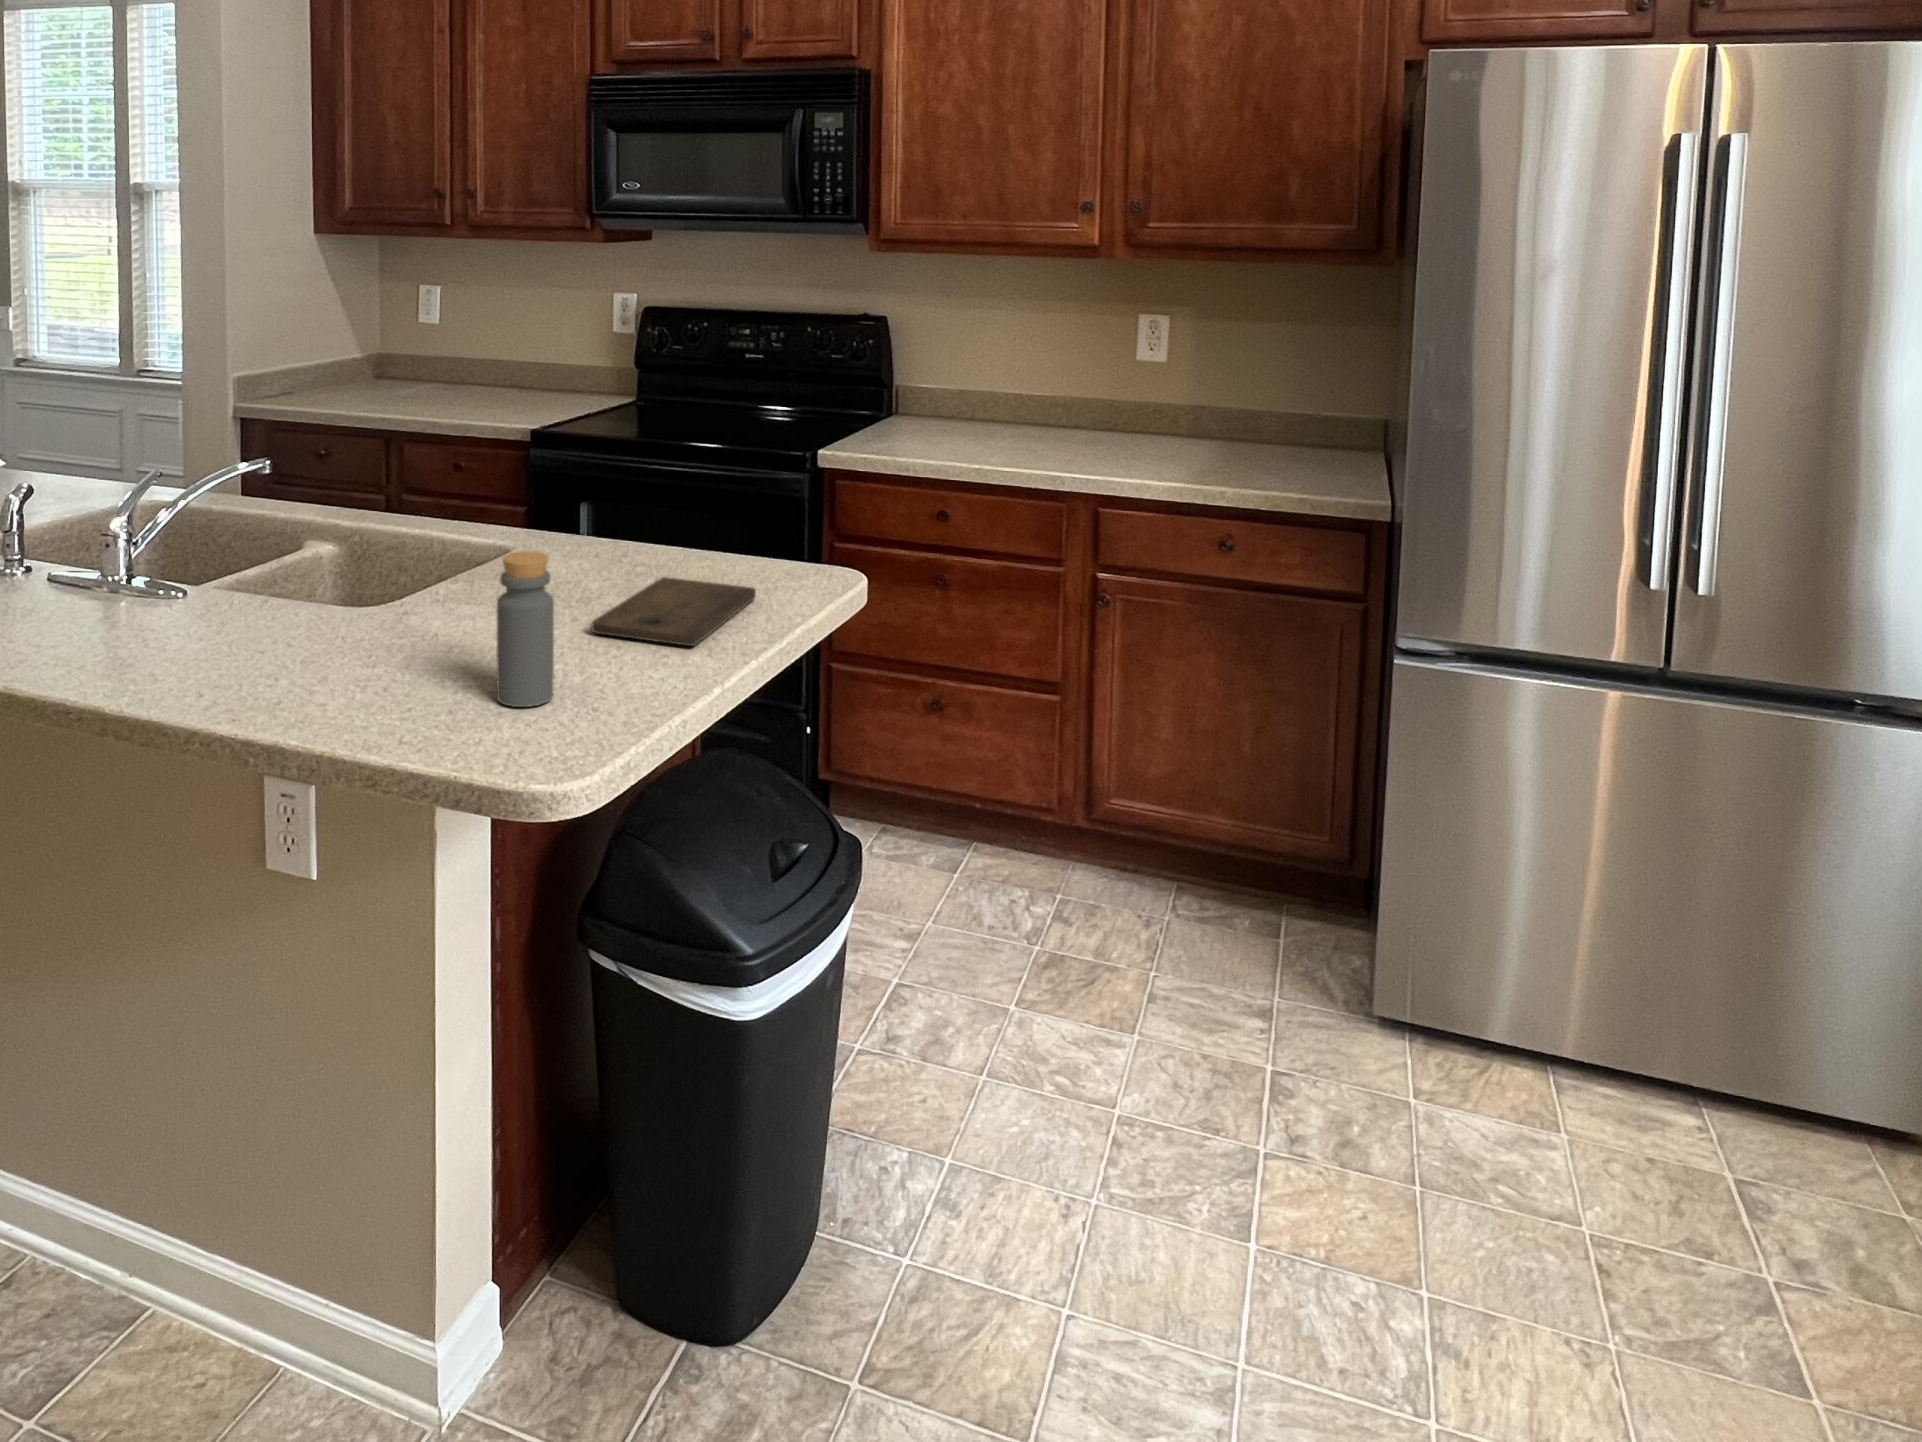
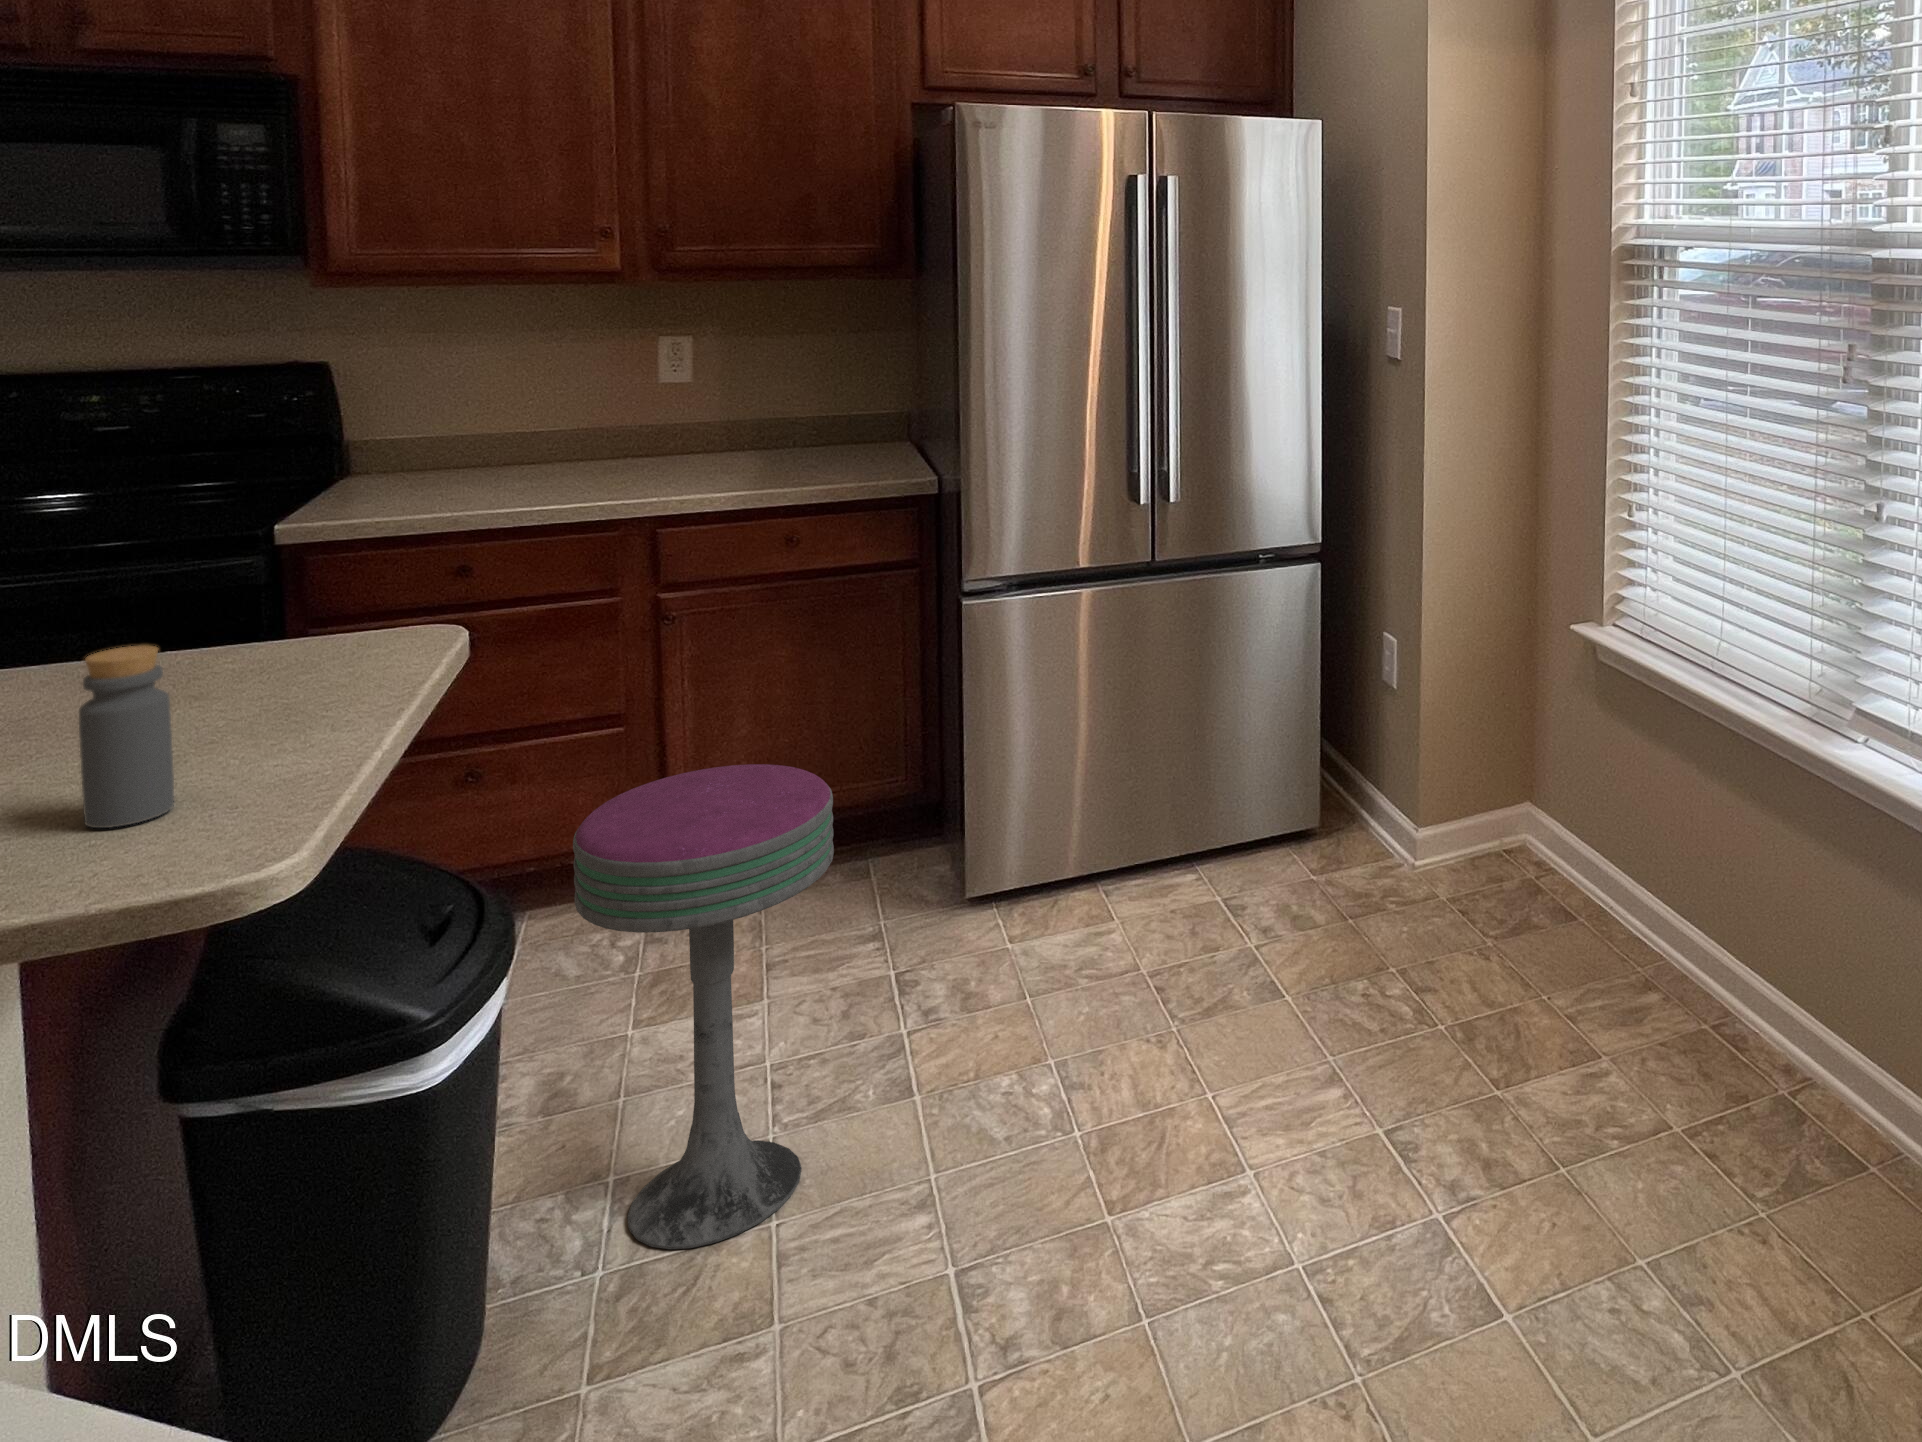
cutting board: present [592,577,756,646] -> none [158,654,361,741]
bar stool: none [918,776,1168,1301] -> present [573,764,834,1249]

